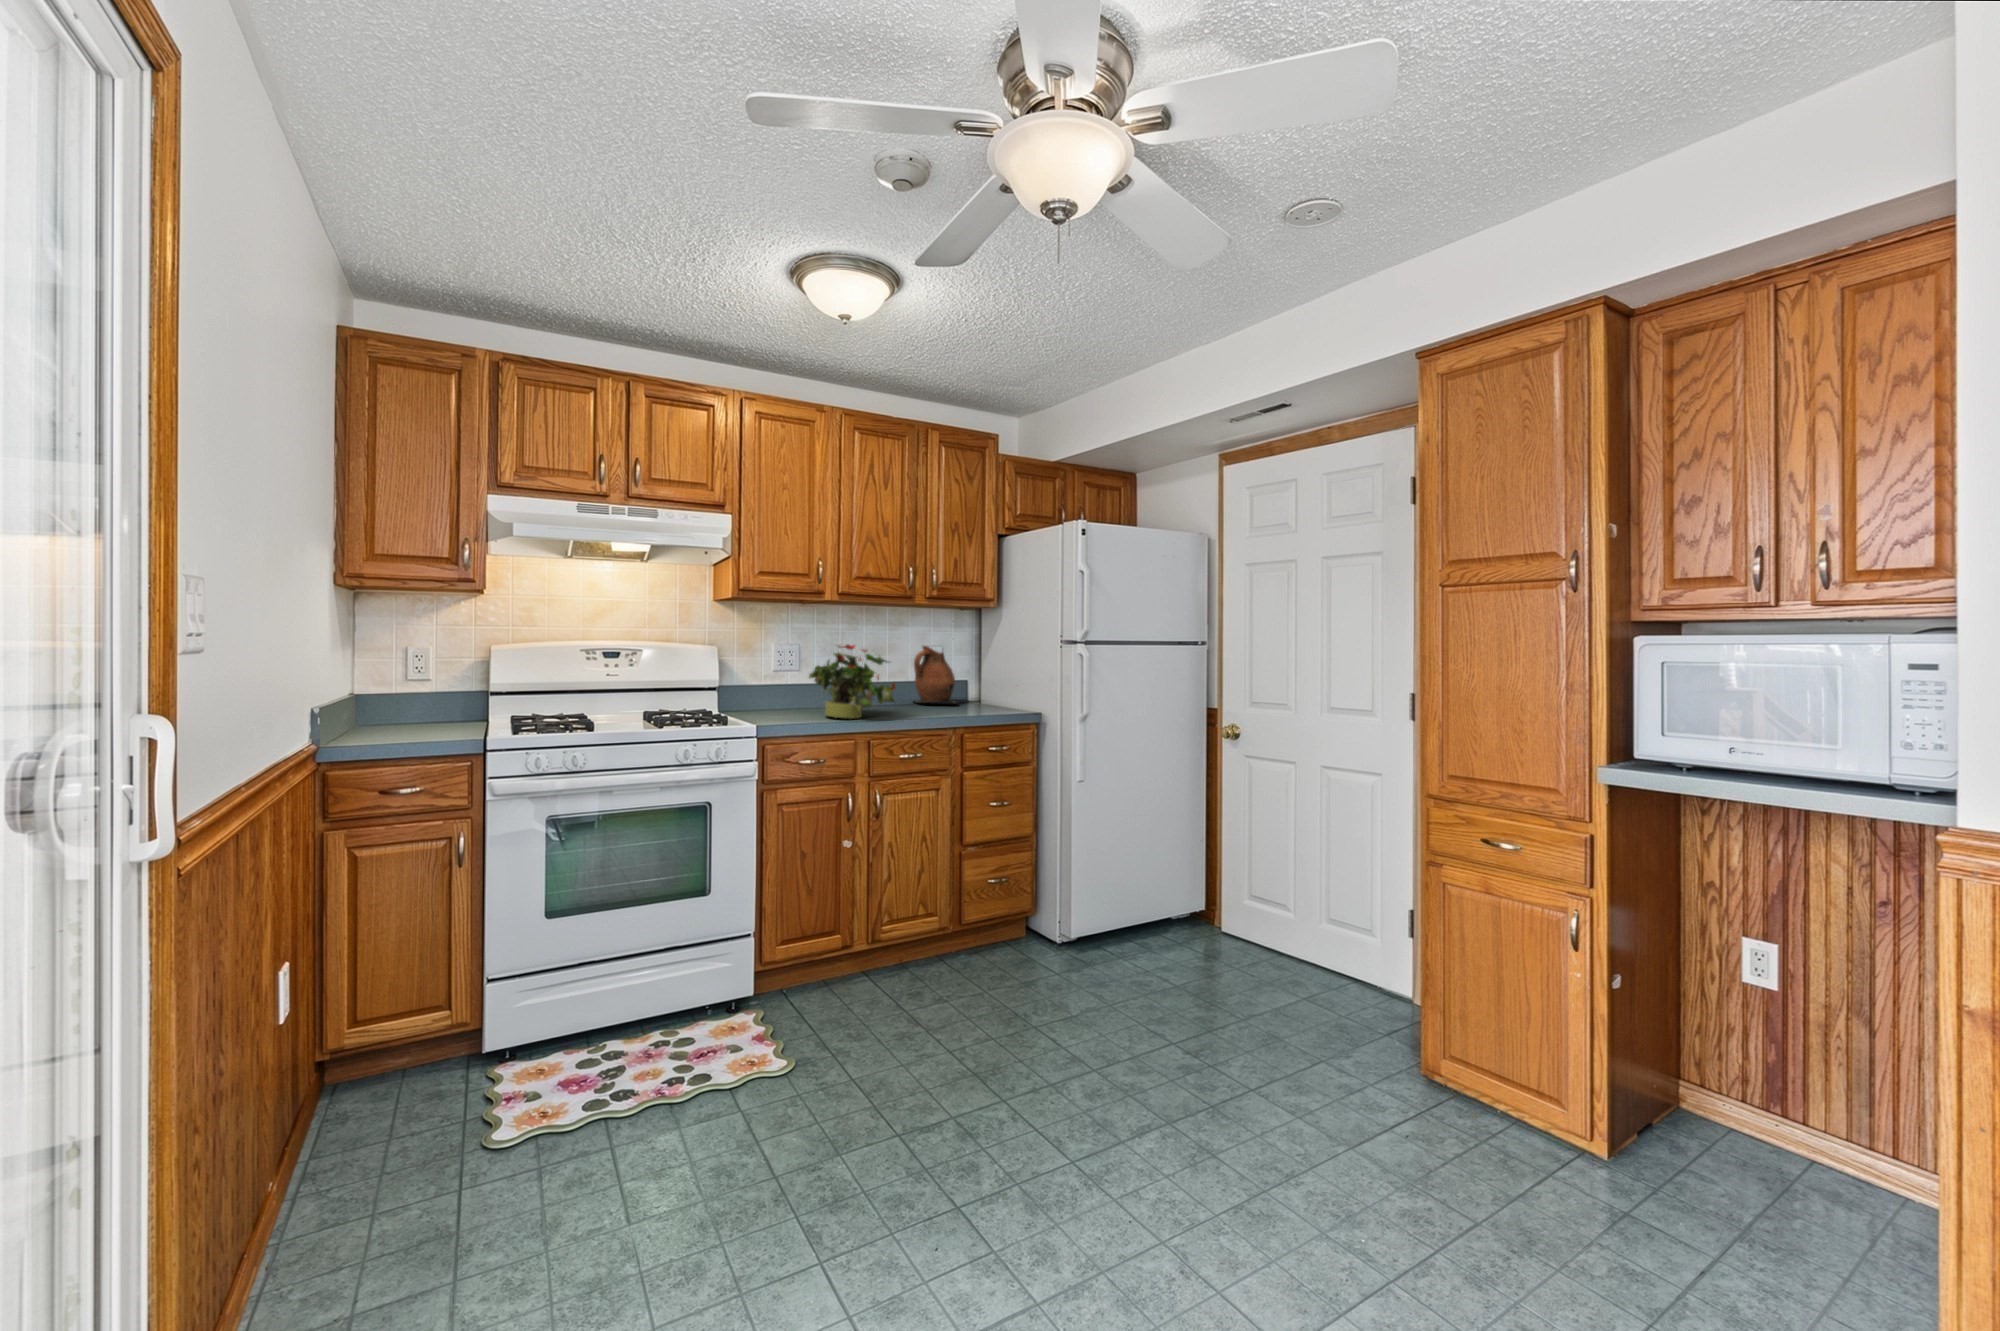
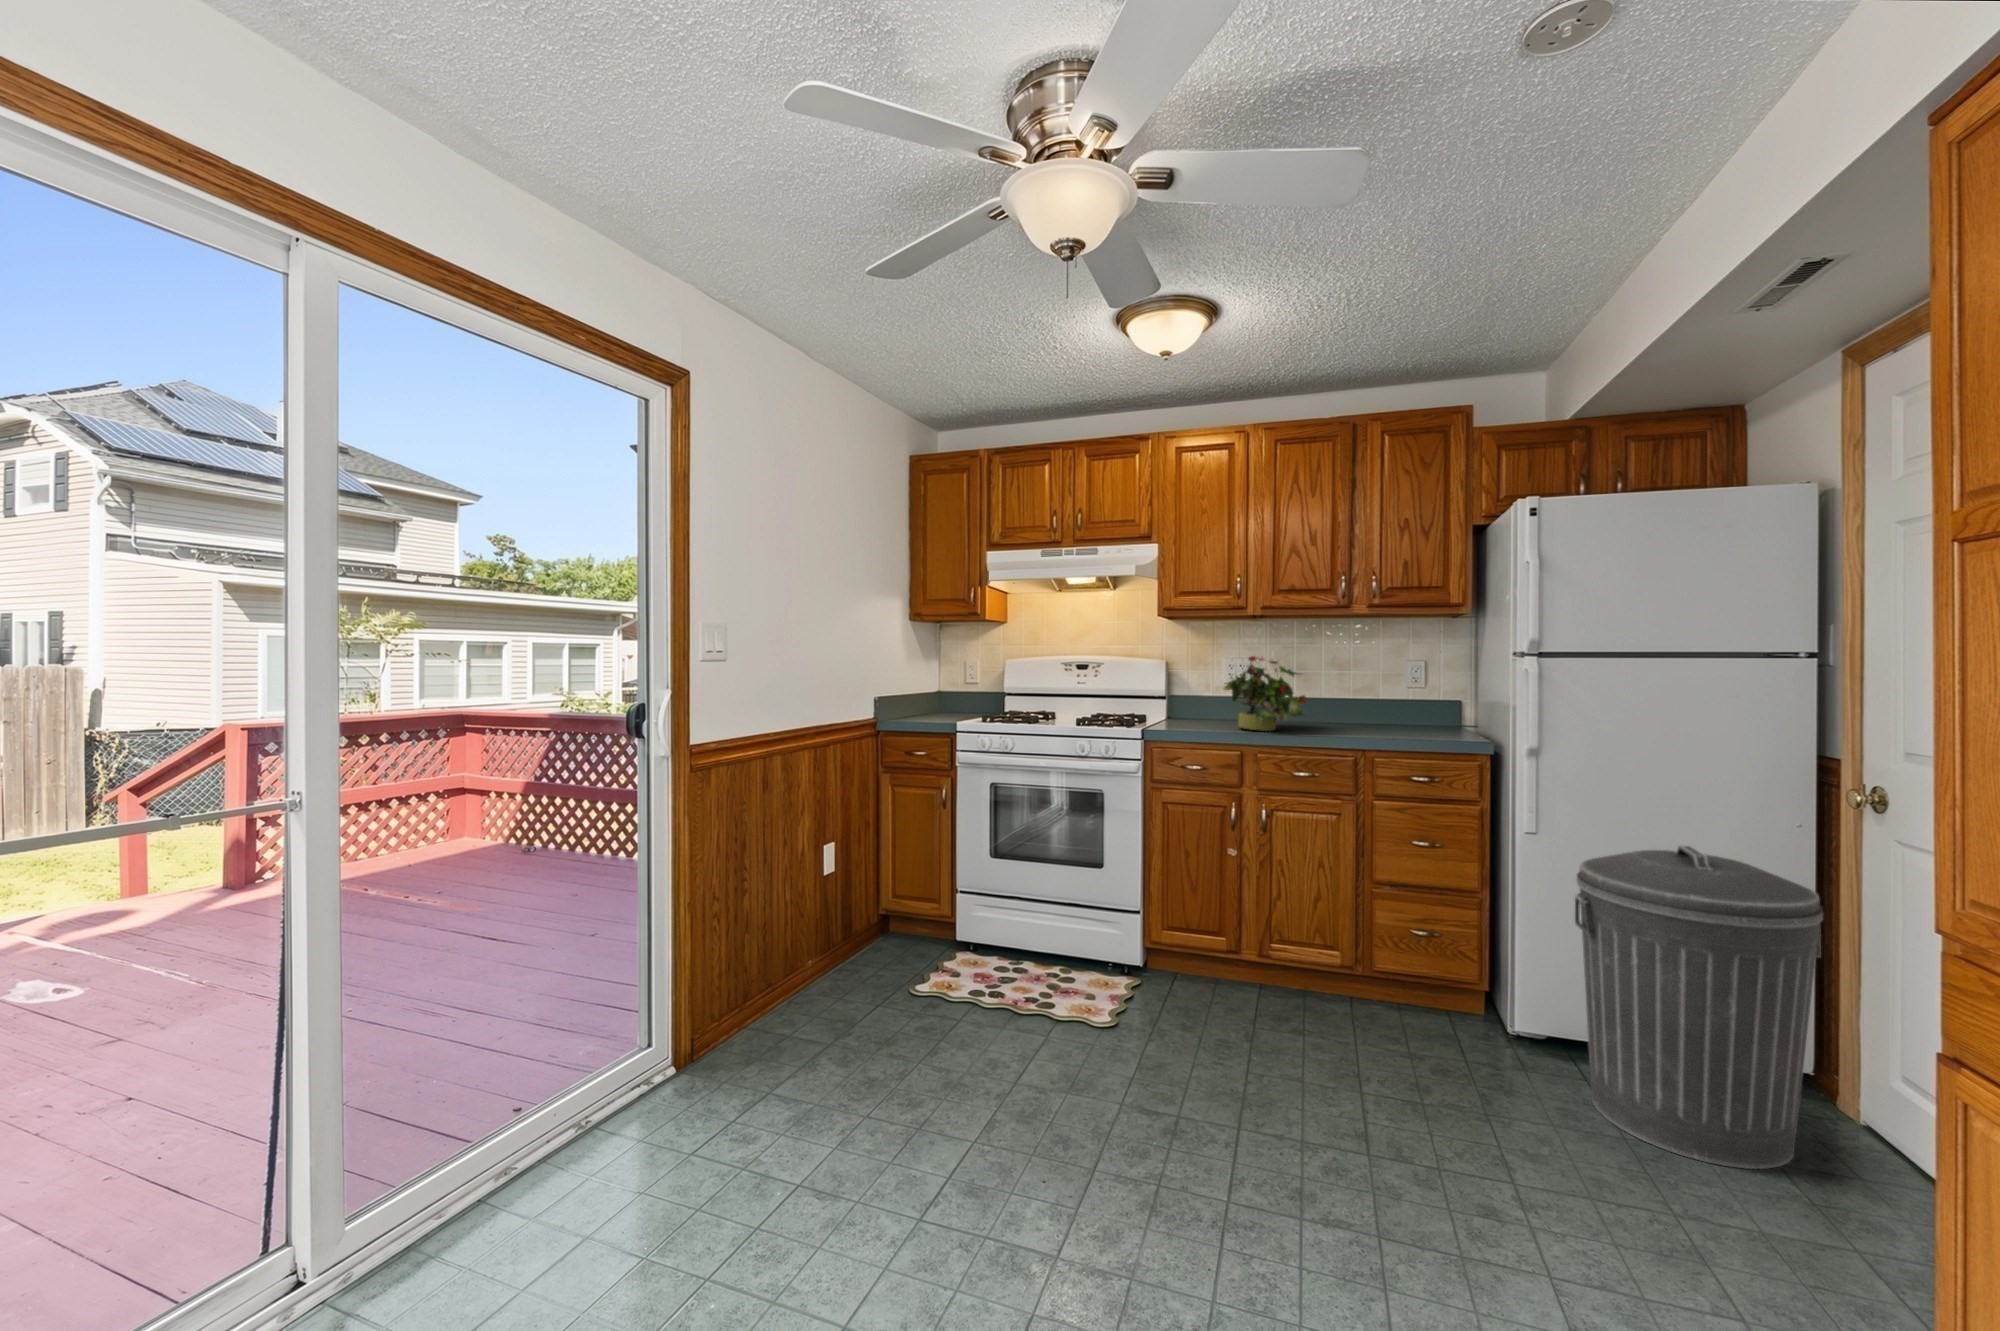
ceramic pitcher: present [914,646,957,704] -> none [1377,658,1442,726]
trash can: none [1129,778,1262,986] -> present [1575,845,1823,1169]

